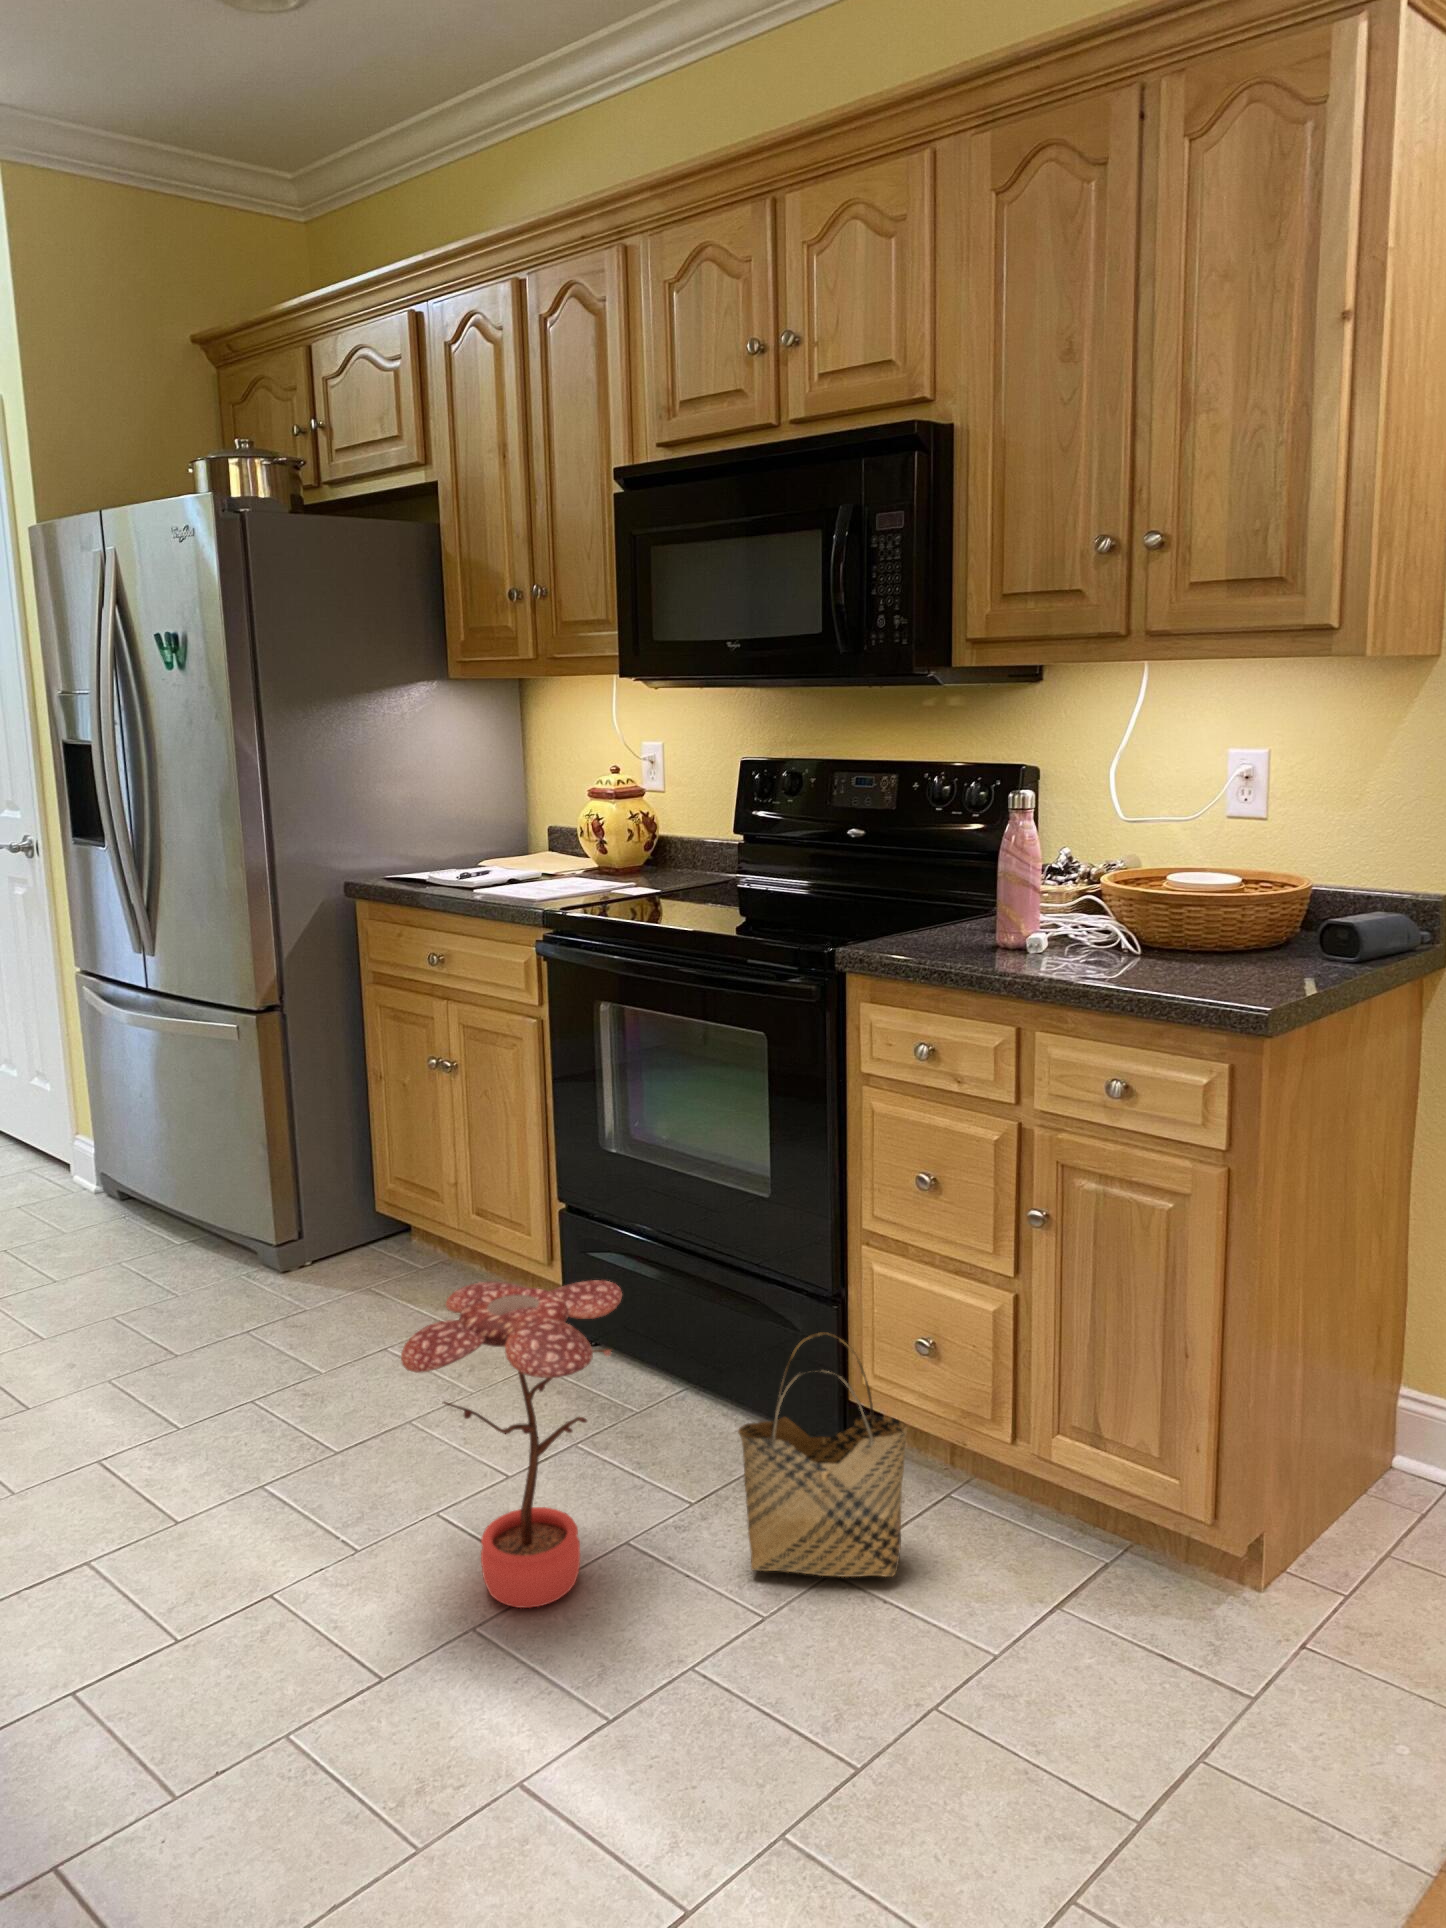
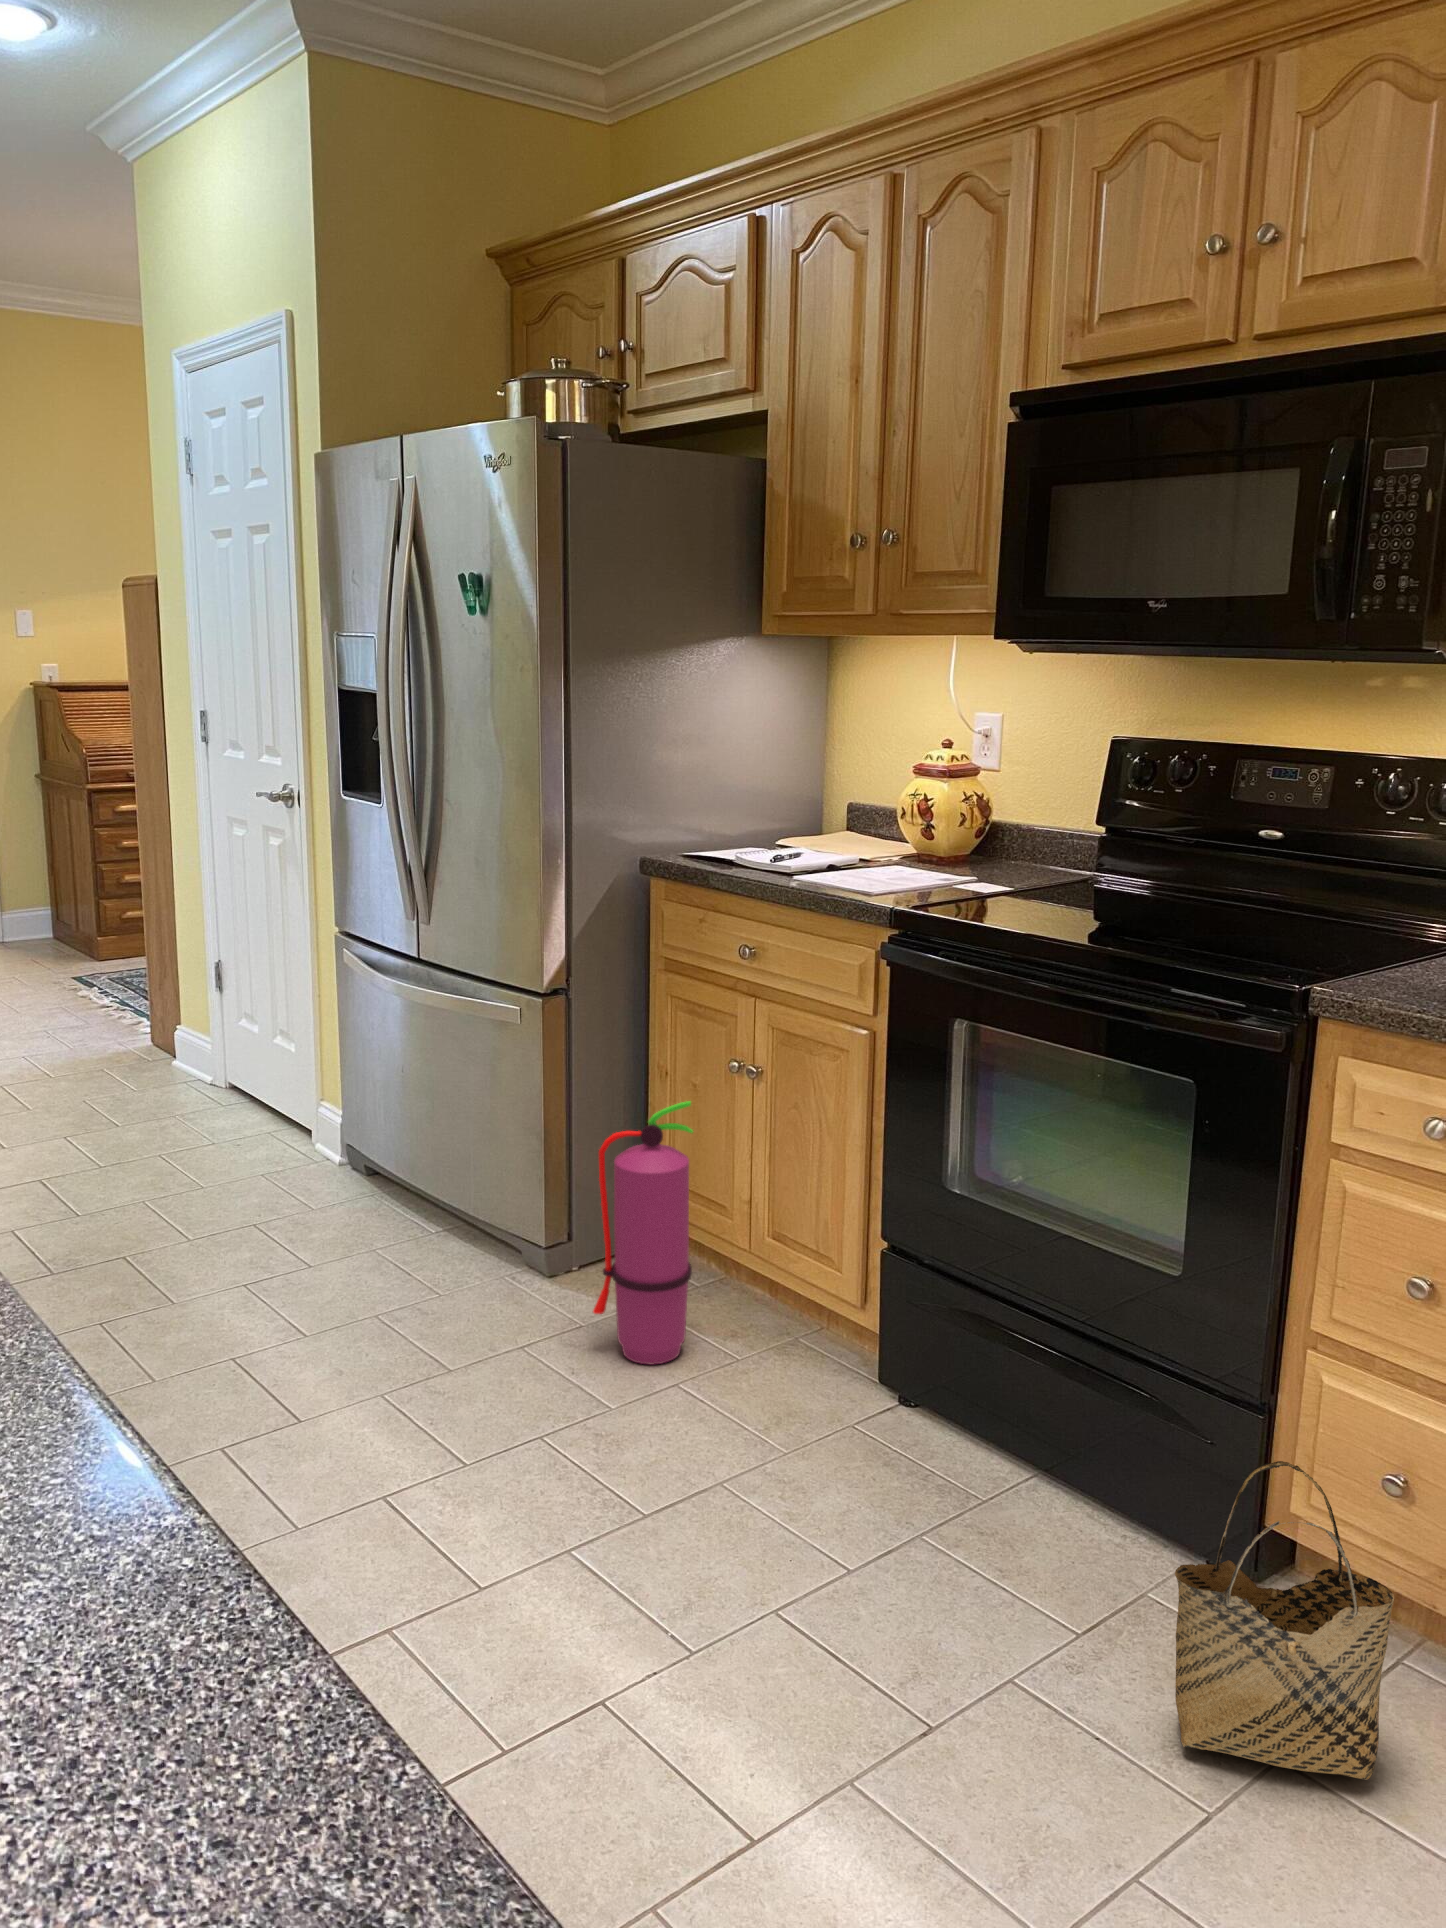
fire extinguisher: none [305,1095,398,1336] -> present [593,1101,693,1364]
potted plant: present [401,1280,622,1608] -> none [790,1358,1042,1763]

